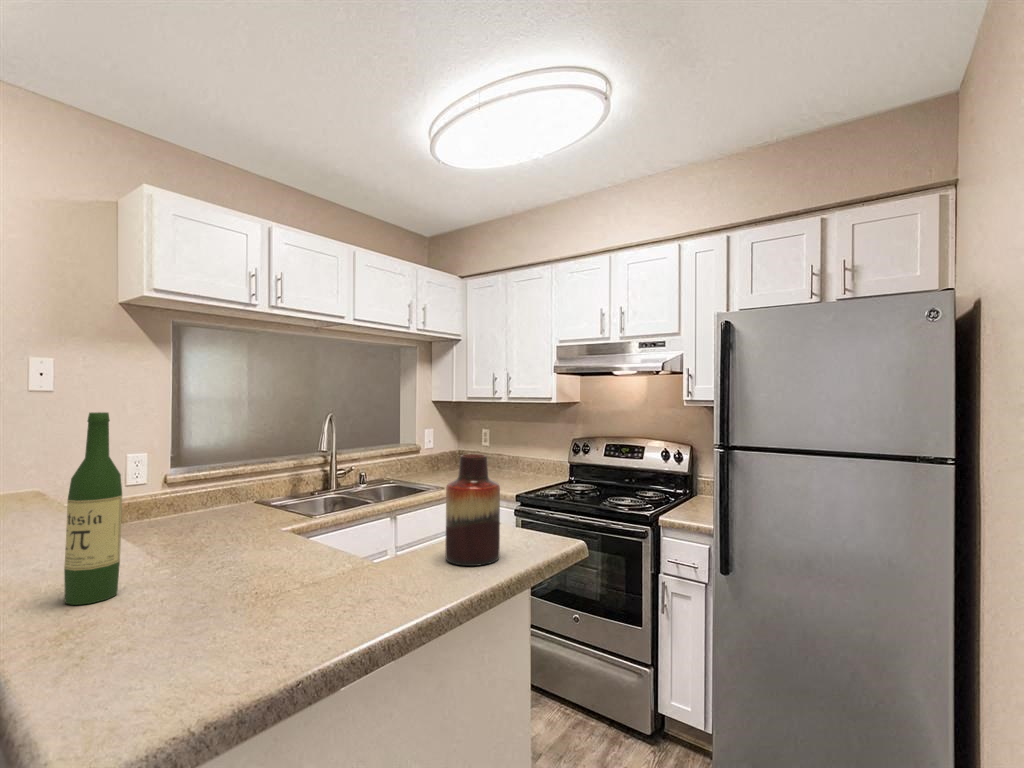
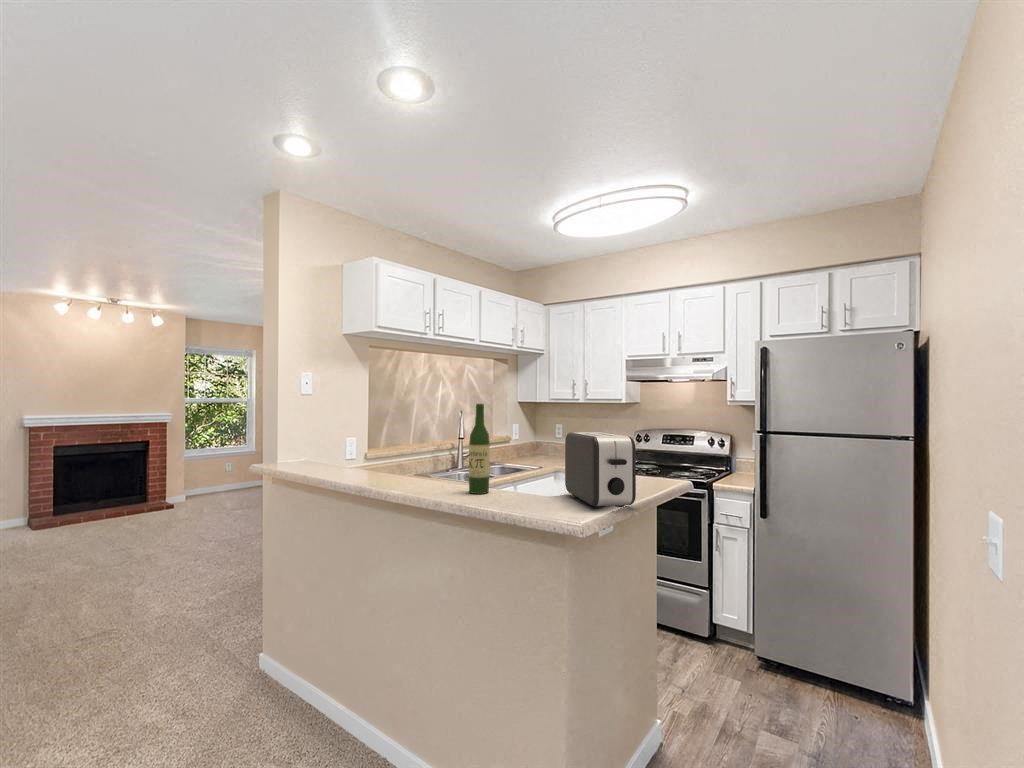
vase: present [445,454,500,566] -> none [629,428,659,485]
toaster: none [170,475,338,694] -> present [565,432,636,508]

